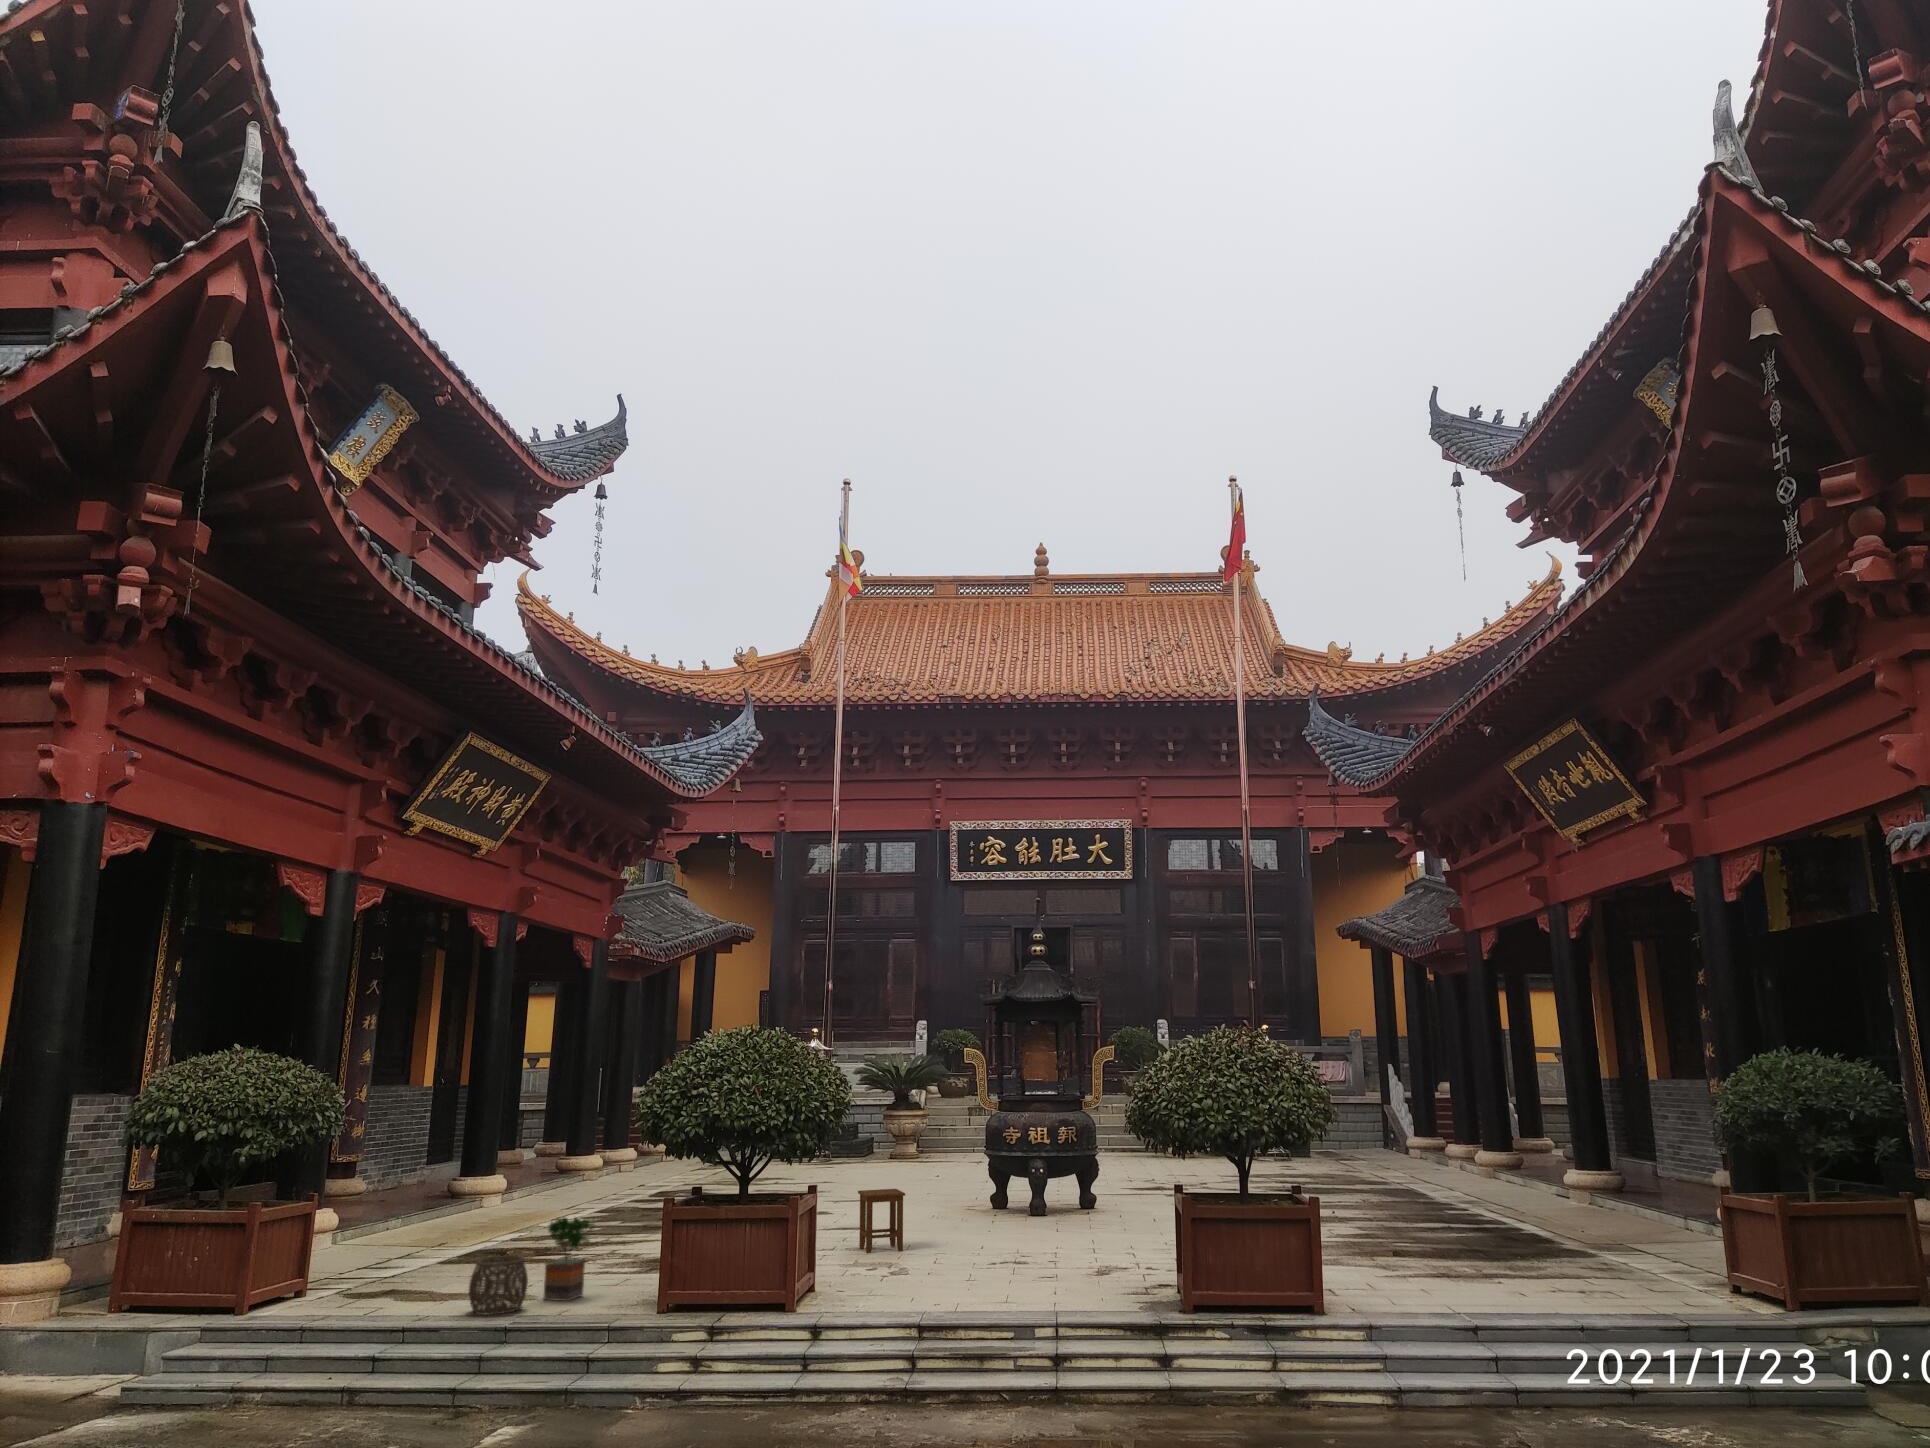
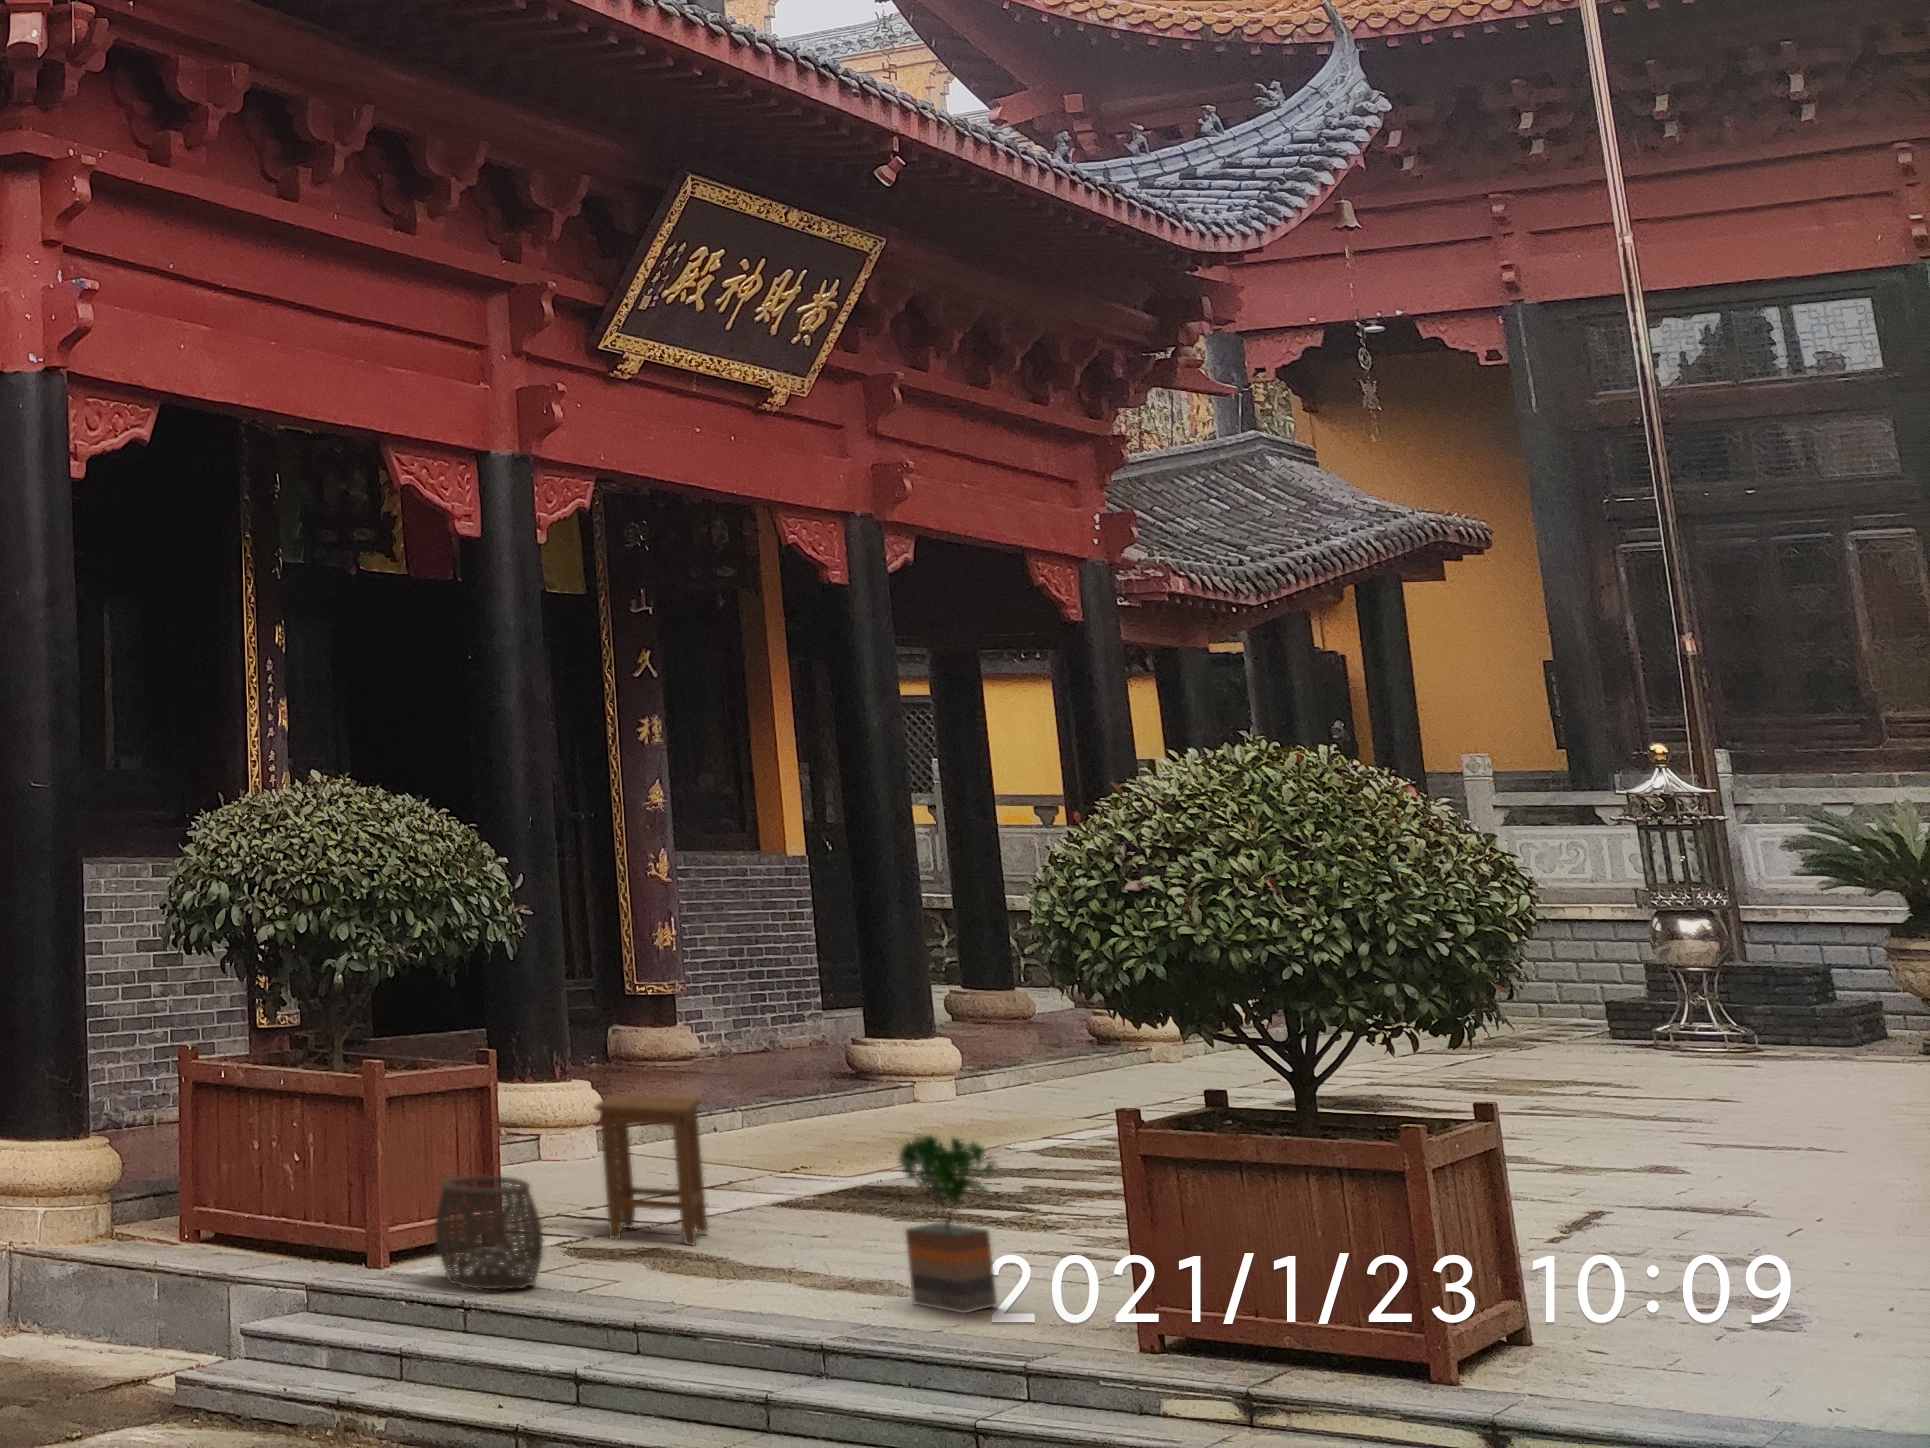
stool: present [858,1189,905,1253] -> present [594,1095,707,1246]
woven basket: present [469,1255,528,1315] -> present [435,1176,543,1290]

